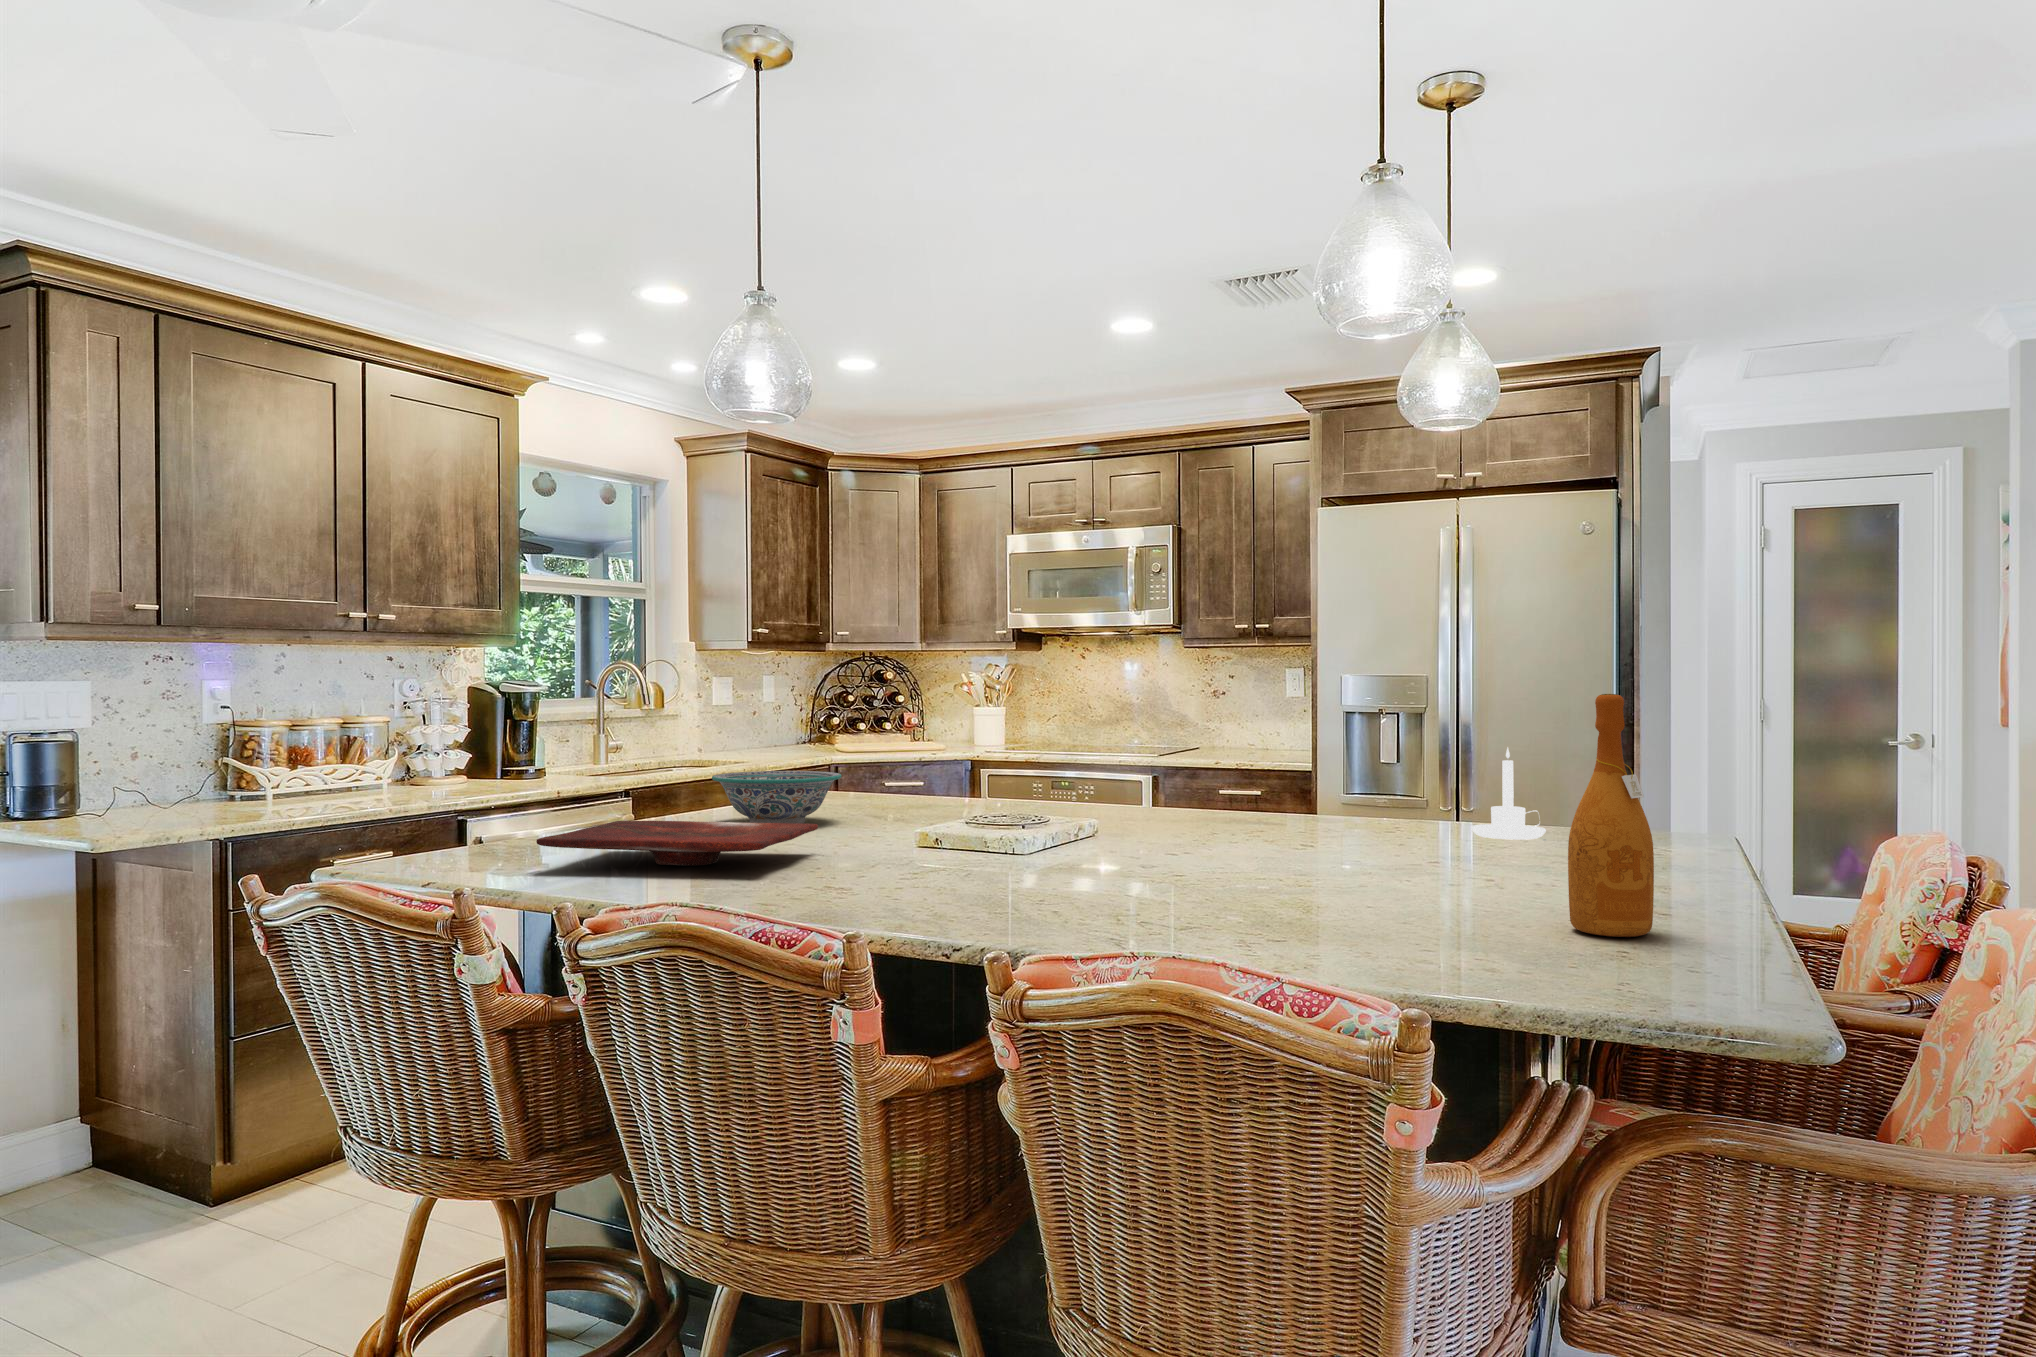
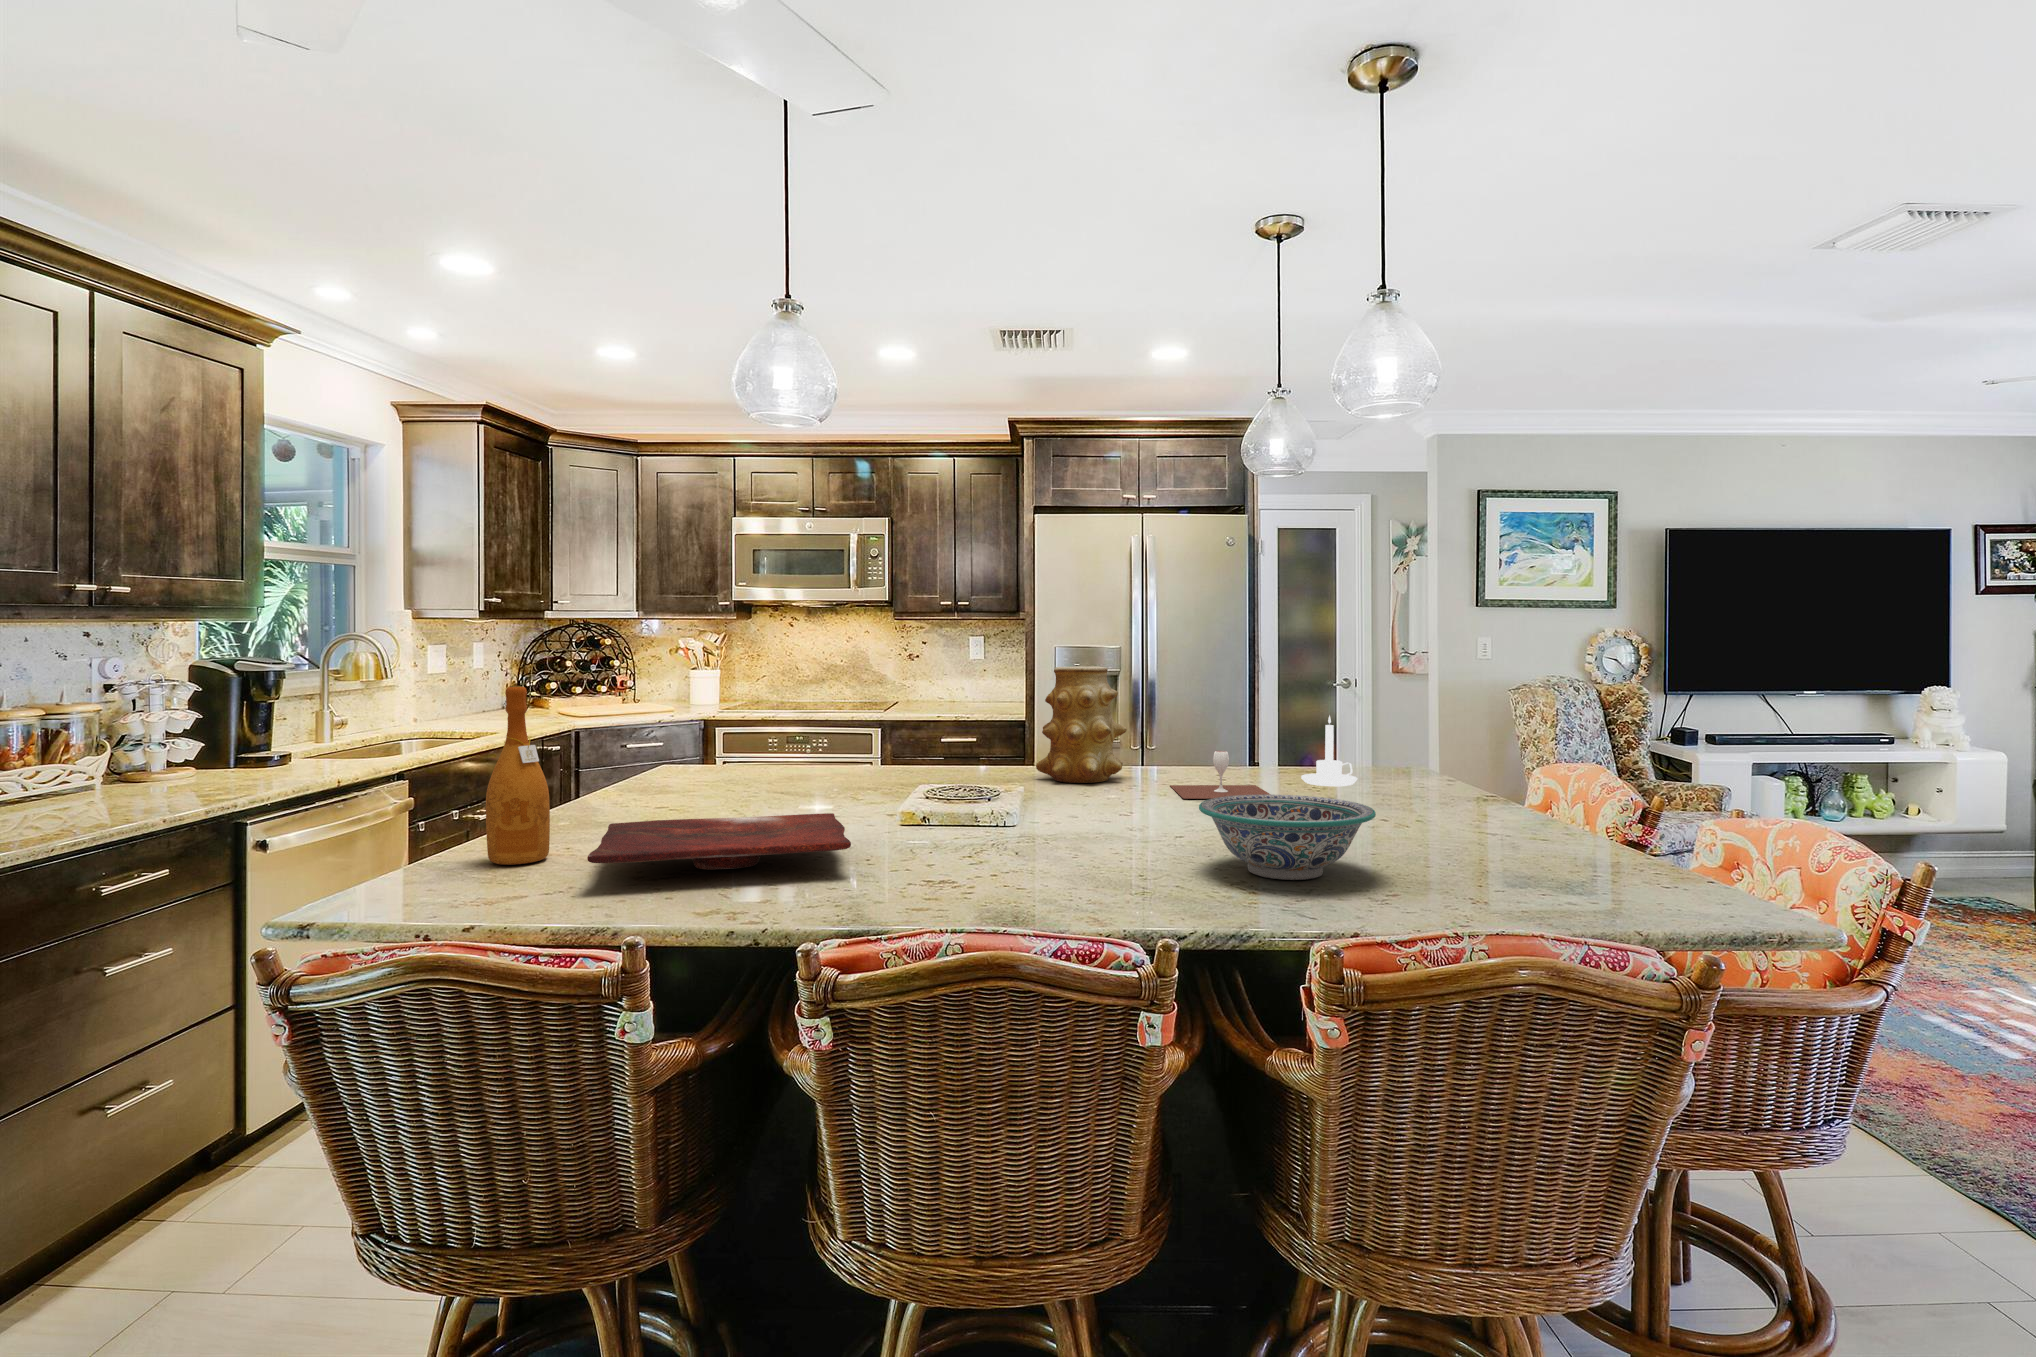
vase: none [1160,686,1263,822] -> present [1036,666,1127,783]
wine bottle: present [1568,694,1654,937] -> present [486,686,550,865]
decorative bowl: present [712,771,841,824] -> present [1199,795,1376,880]
wine glass: none [1275,787,1407,846] -> present [1170,751,1270,799]

